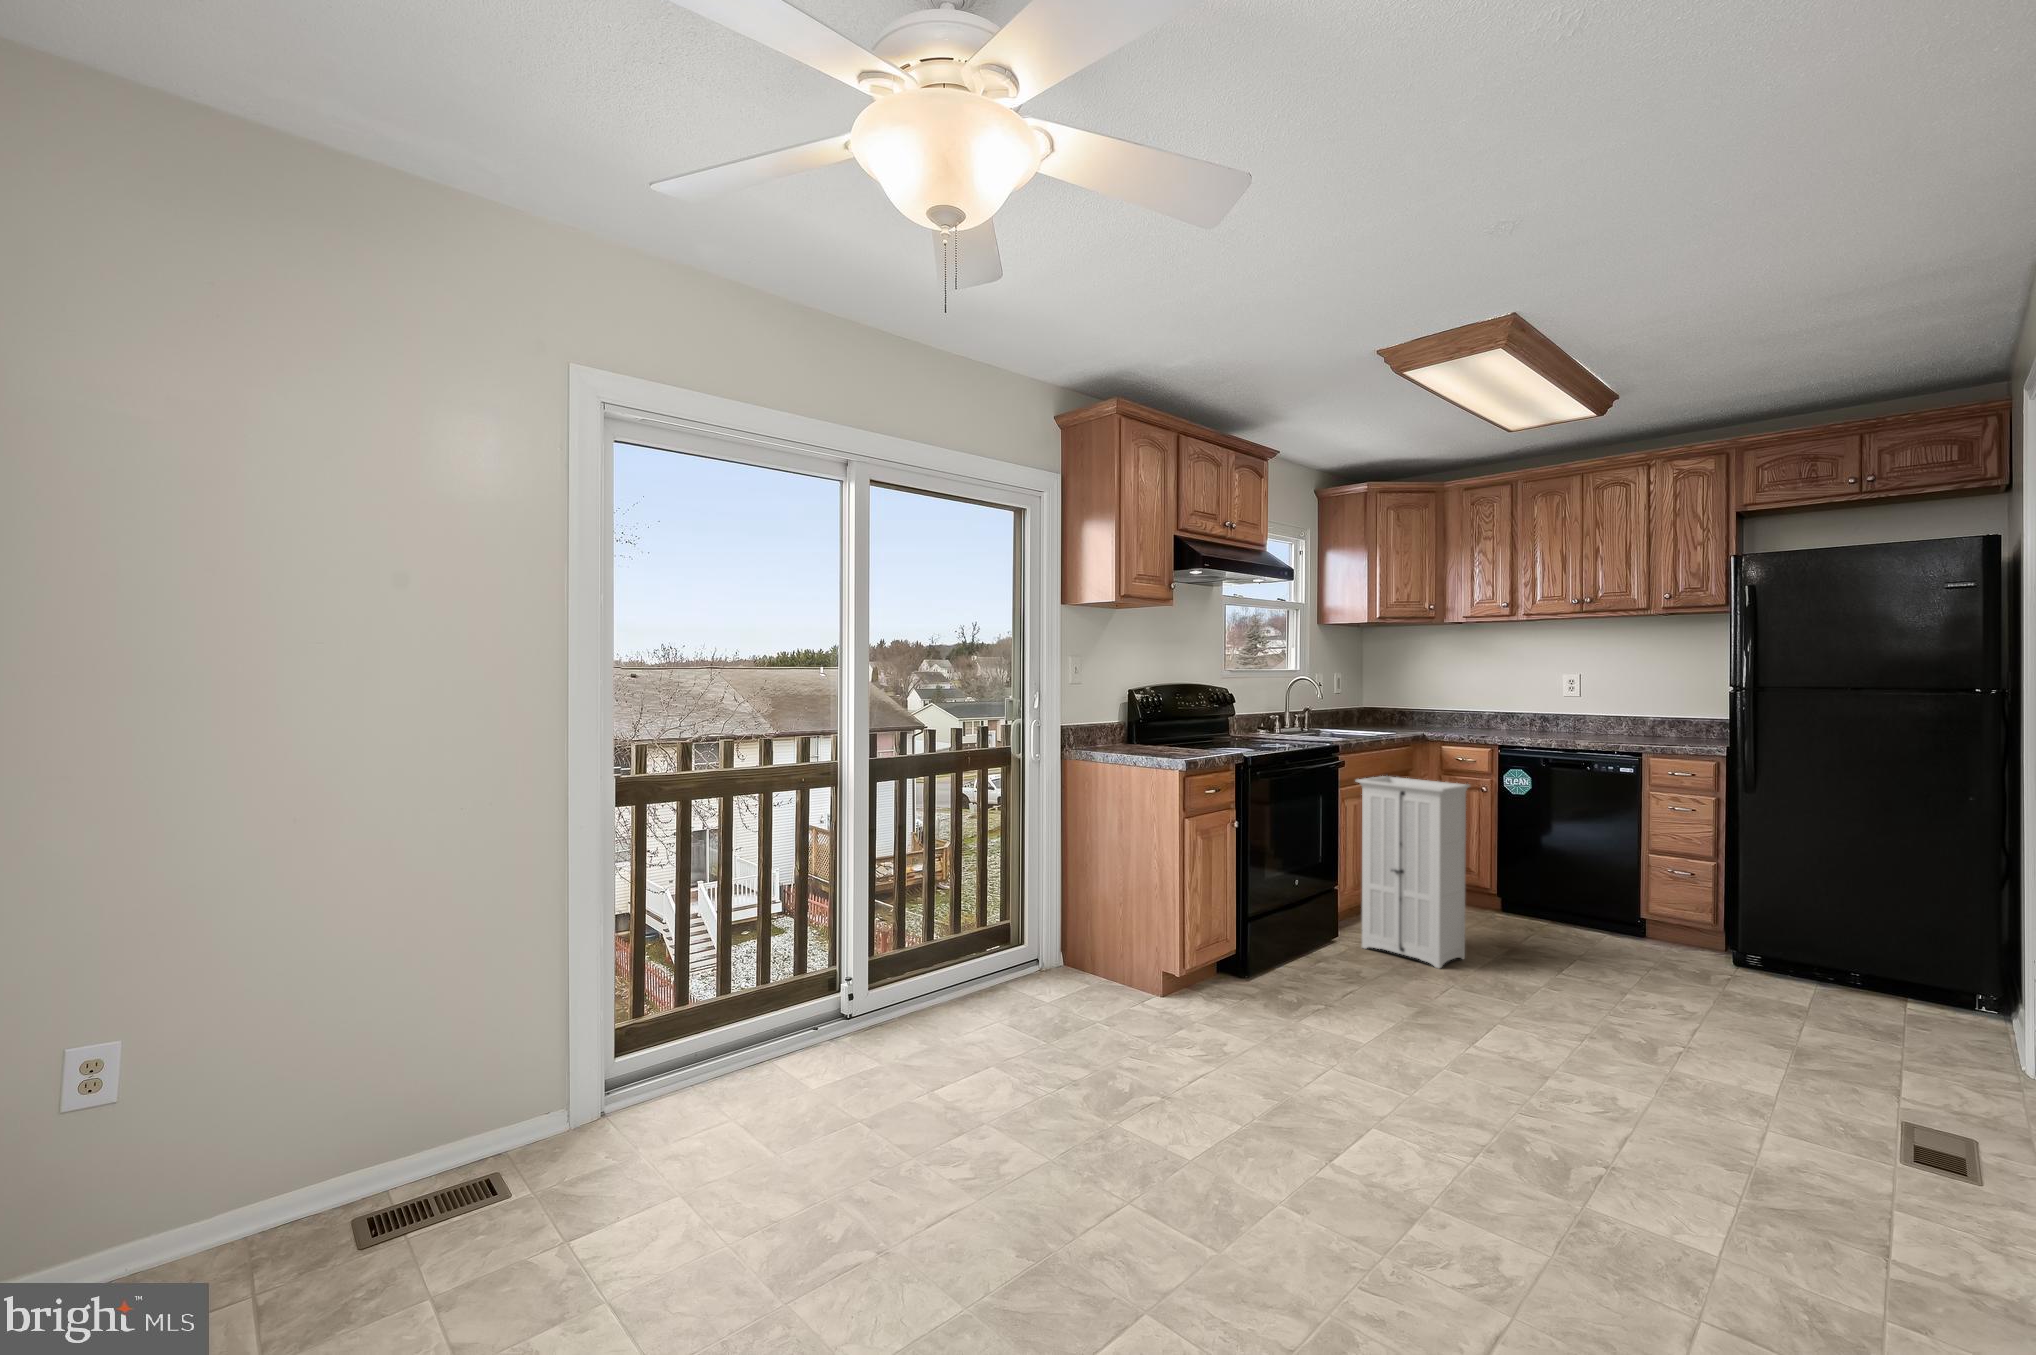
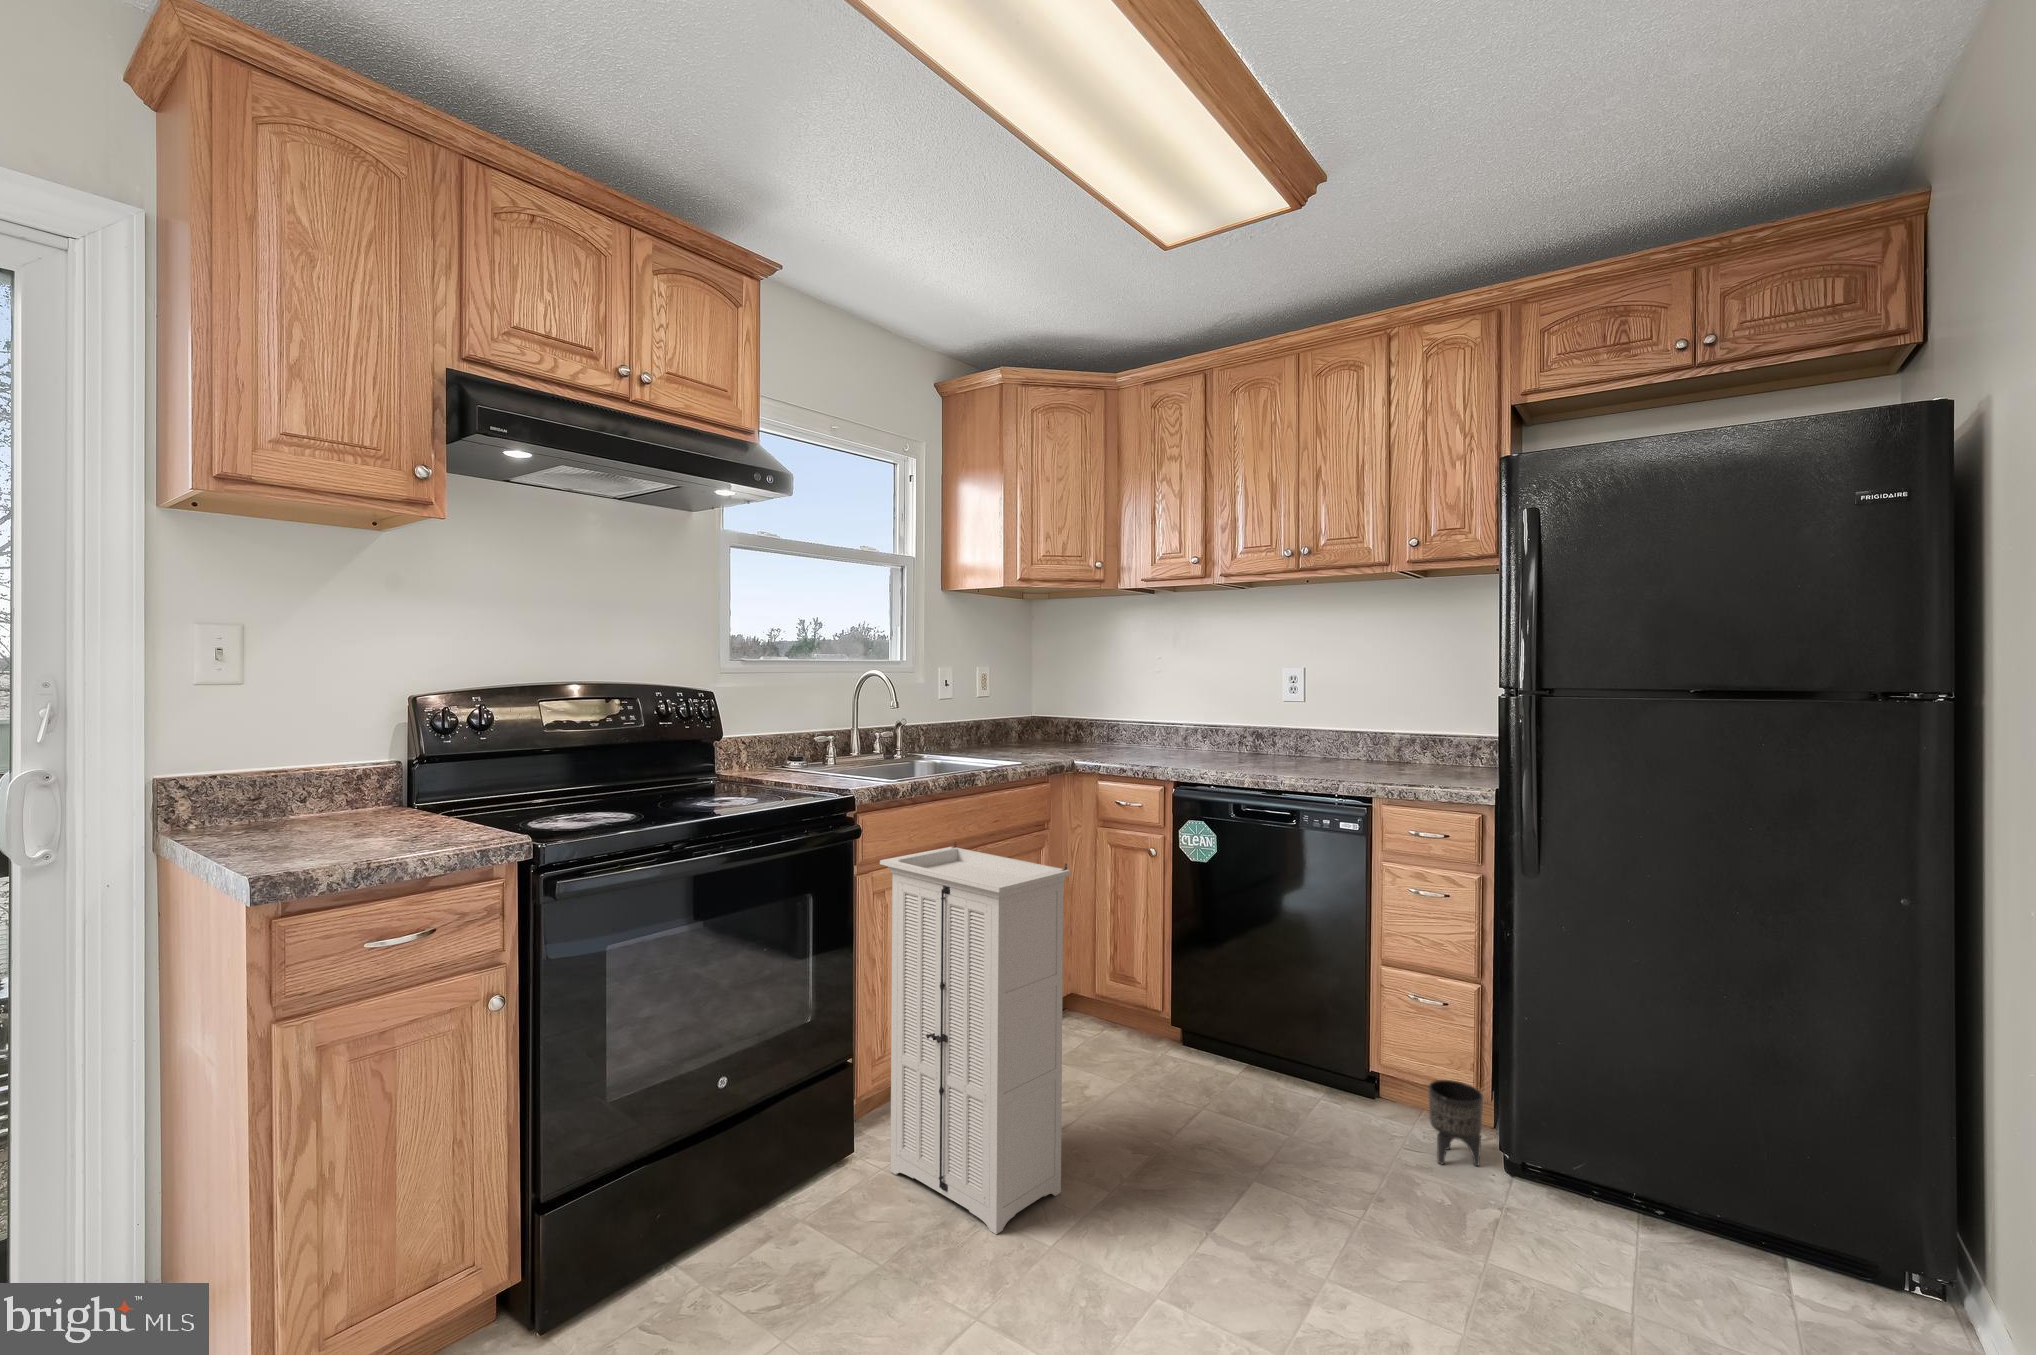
planter: none [1683,917,1720,963] -> present [1428,1080,1483,1166]

